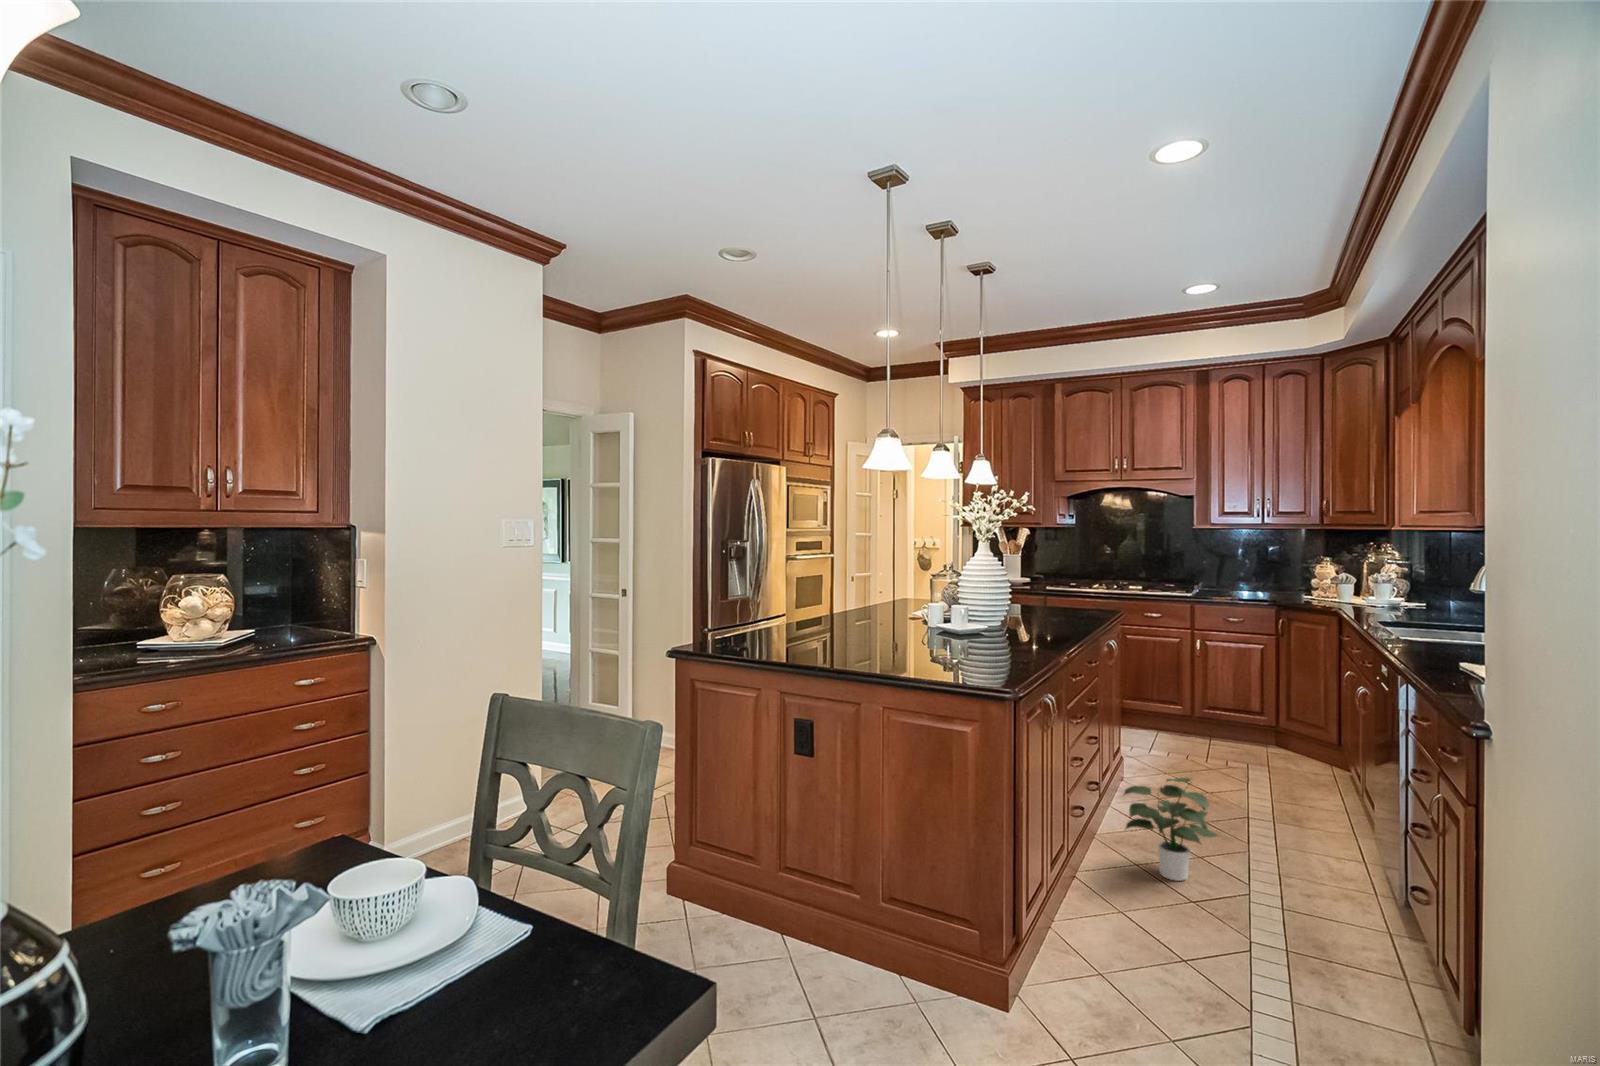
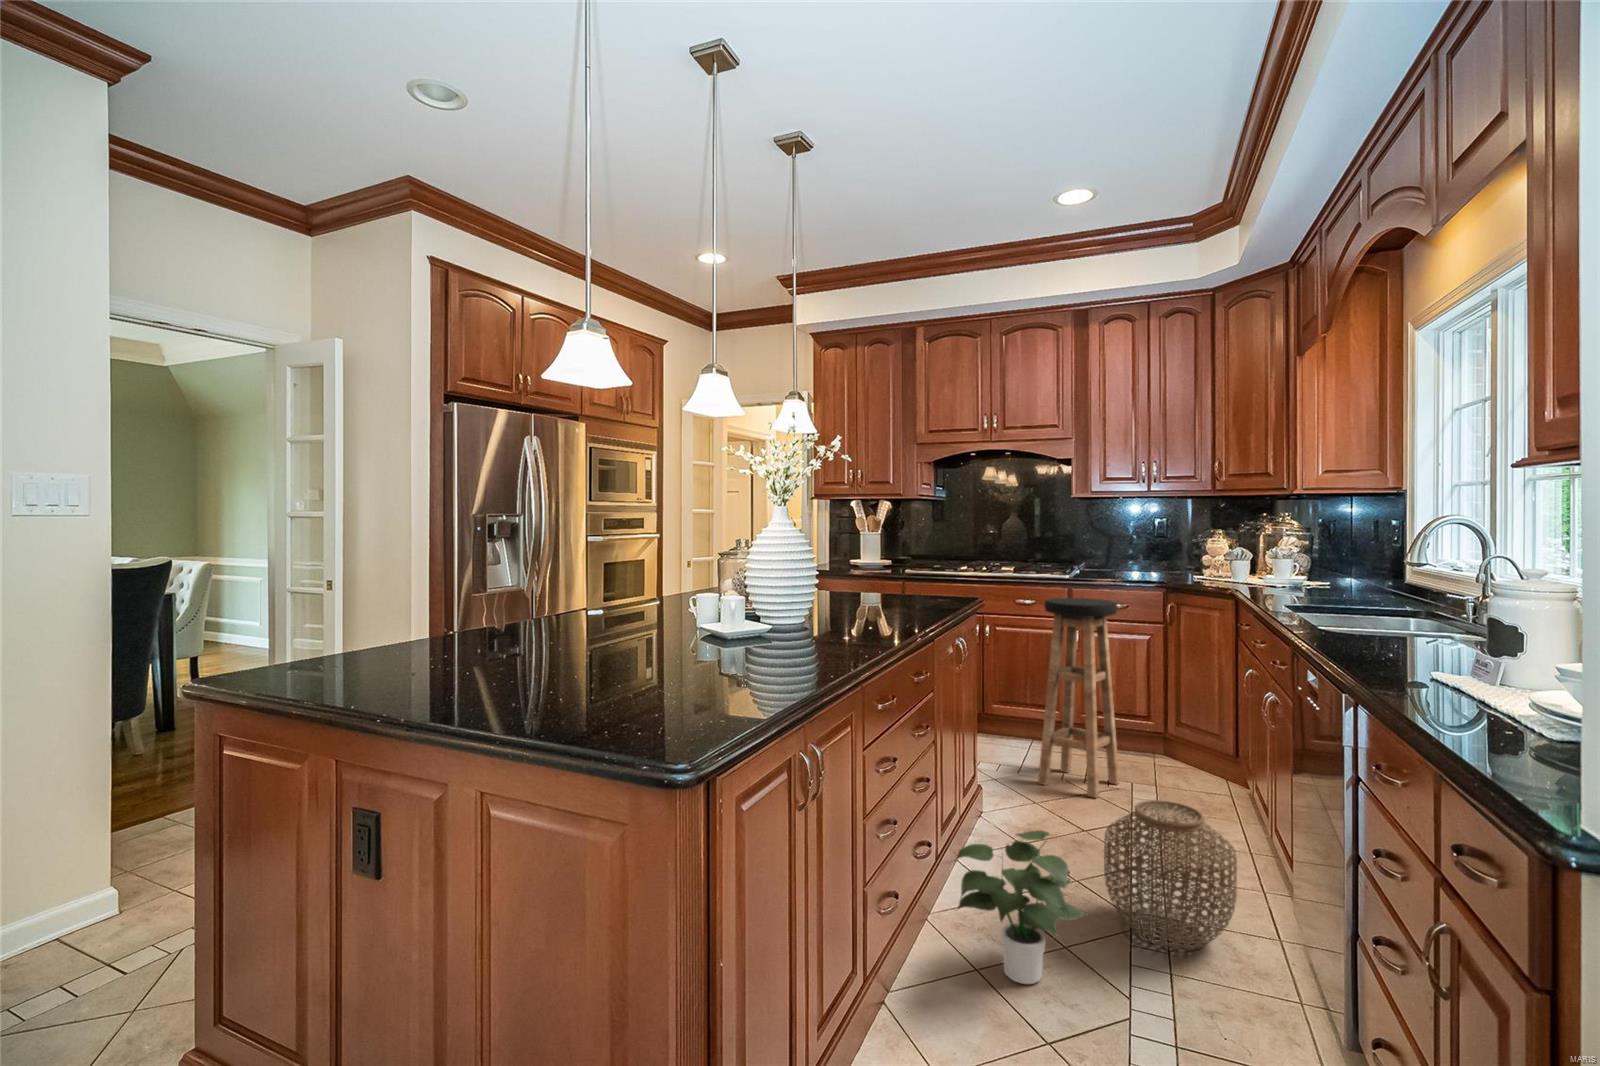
bar stool: none [1169,613,1239,775] -> present [1038,598,1119,798]
woven basket: none [1232,763,1334,869] -> present [1104,800,1237,951]

